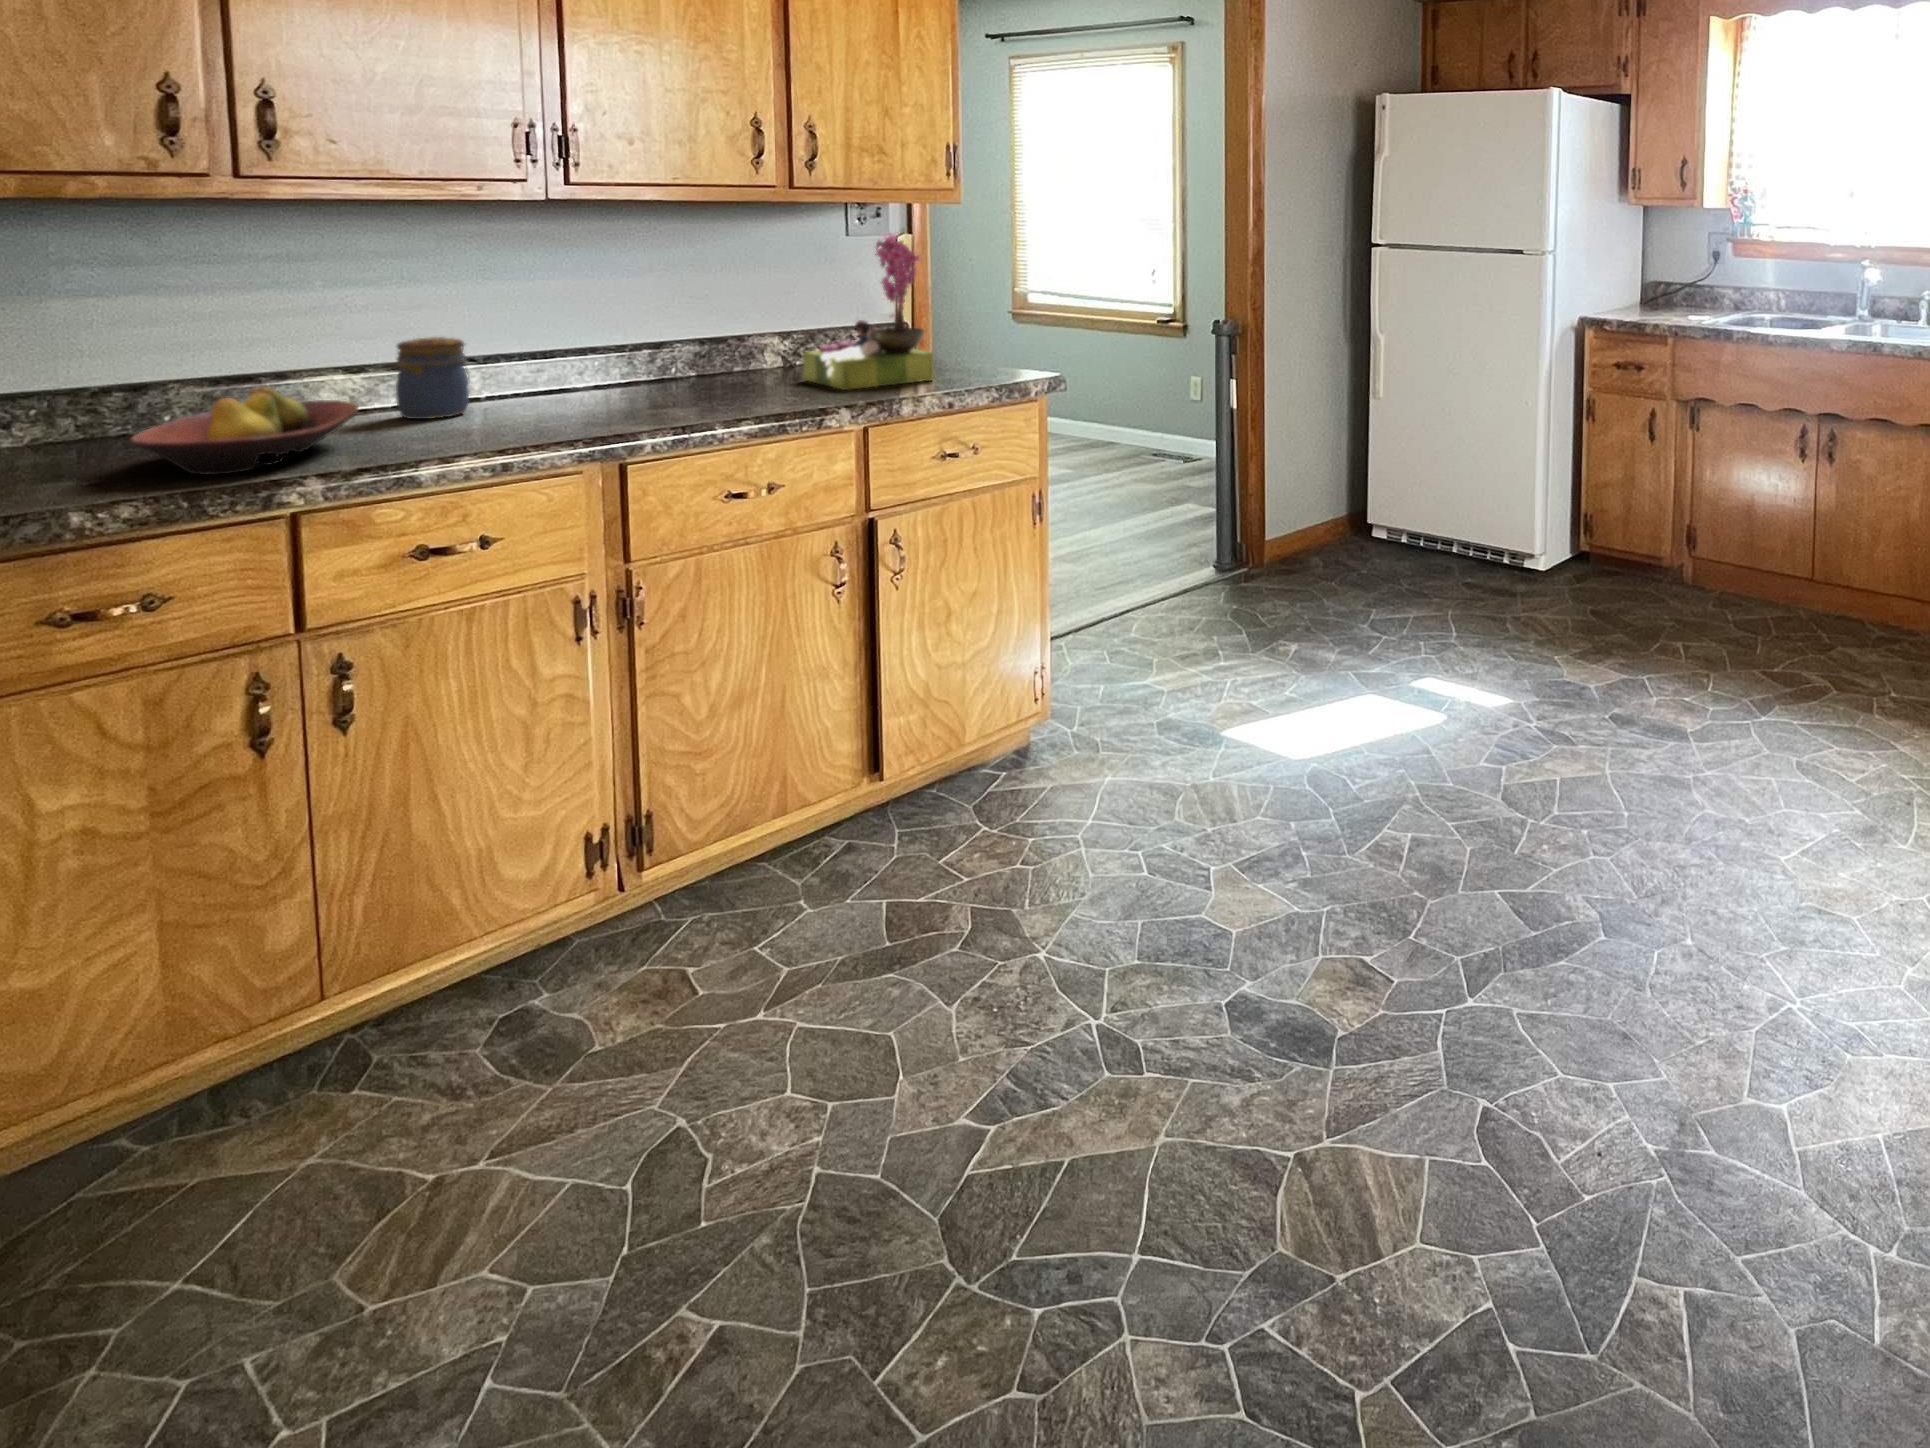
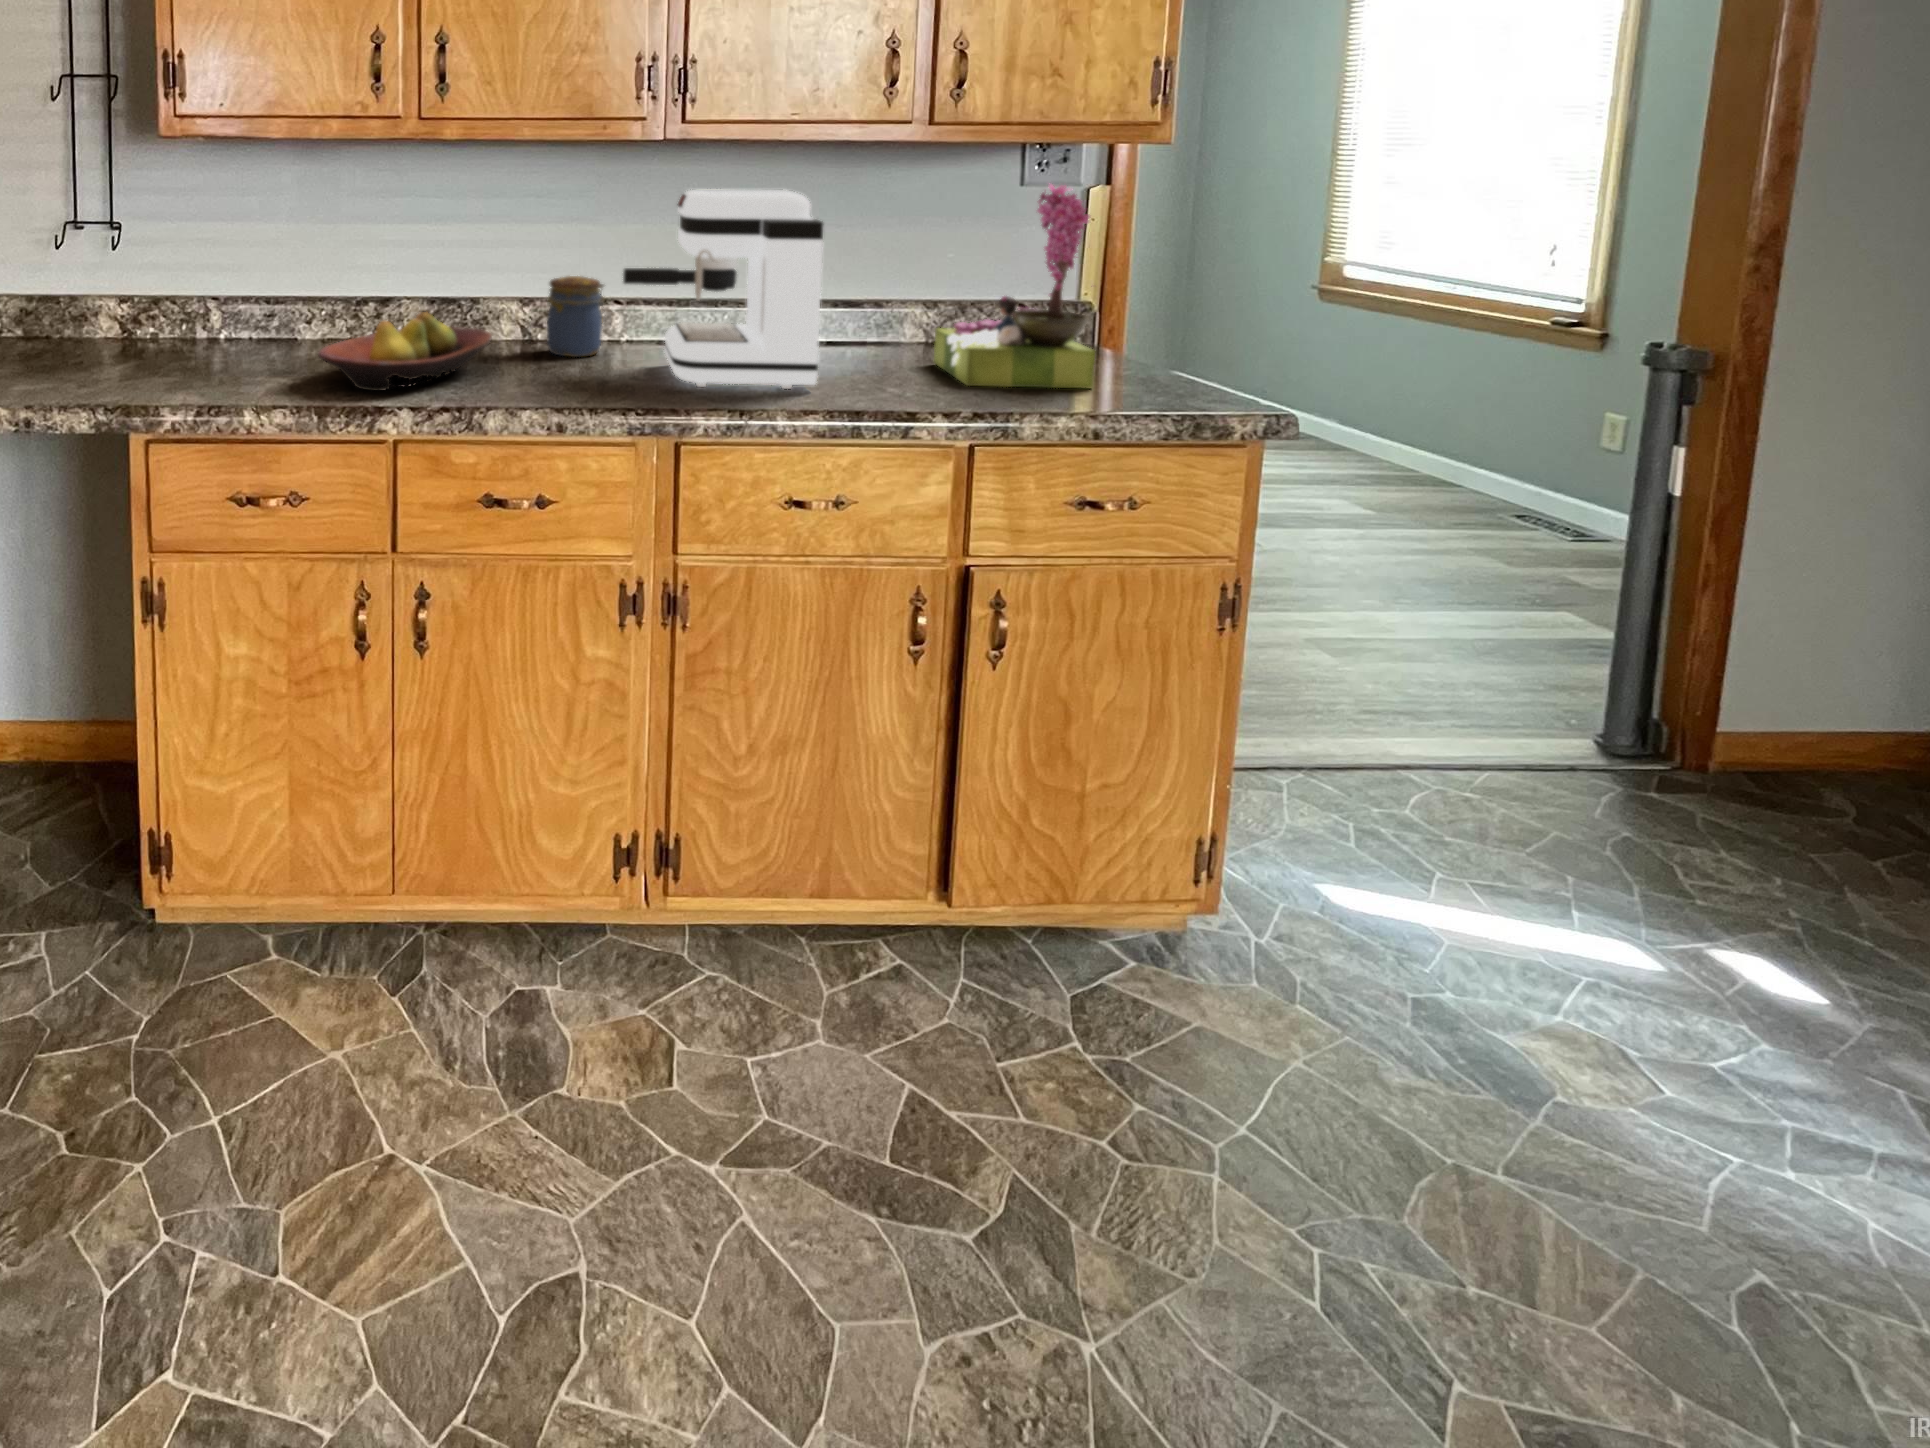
coffee maker: none [510,244,731,420] -> present [623,190,824,389]

